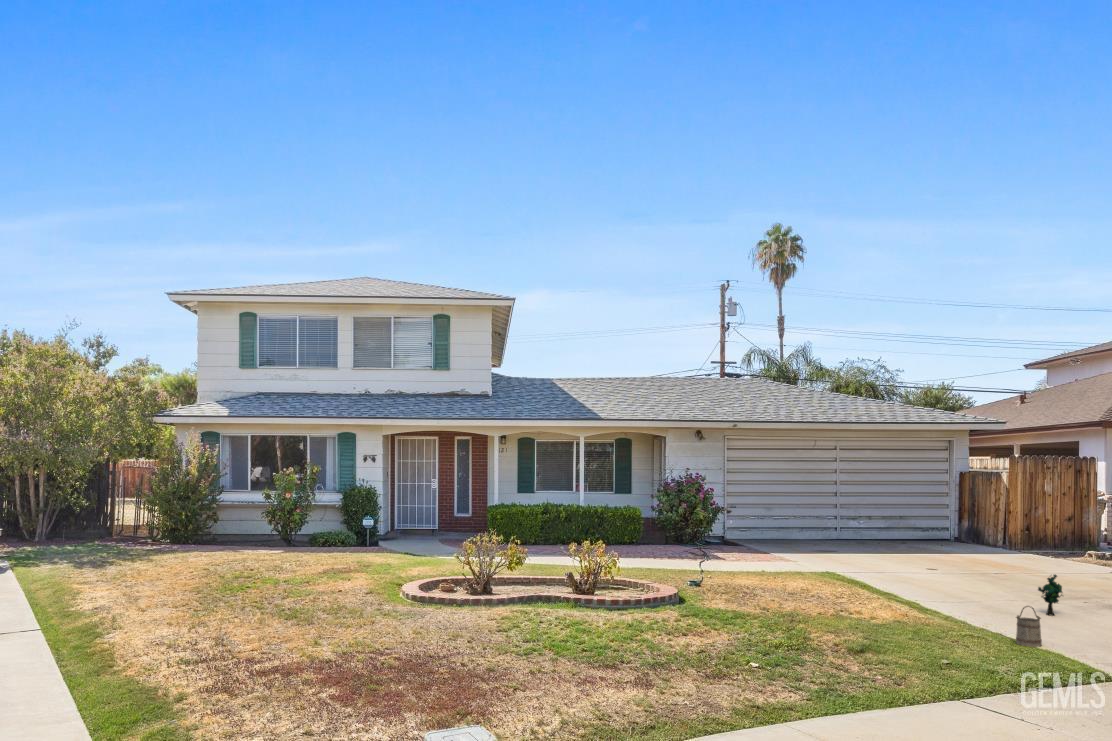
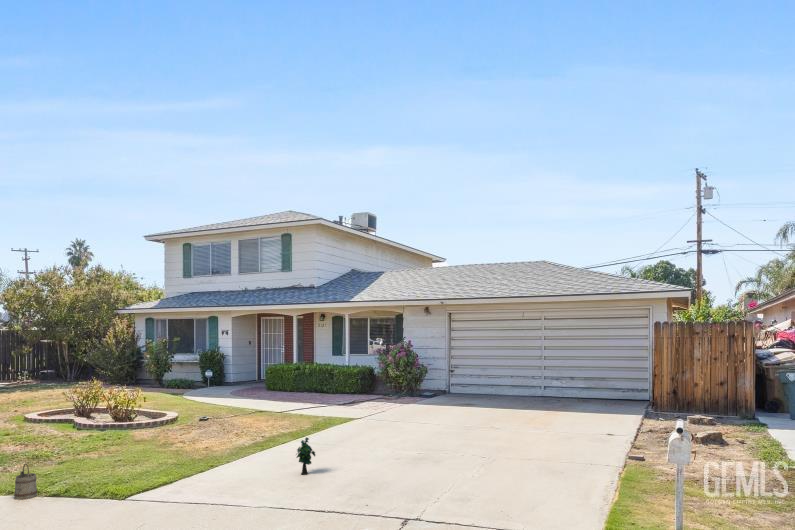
bucket: present [1016,606,1042,647] -> present [14,464,37,500]

